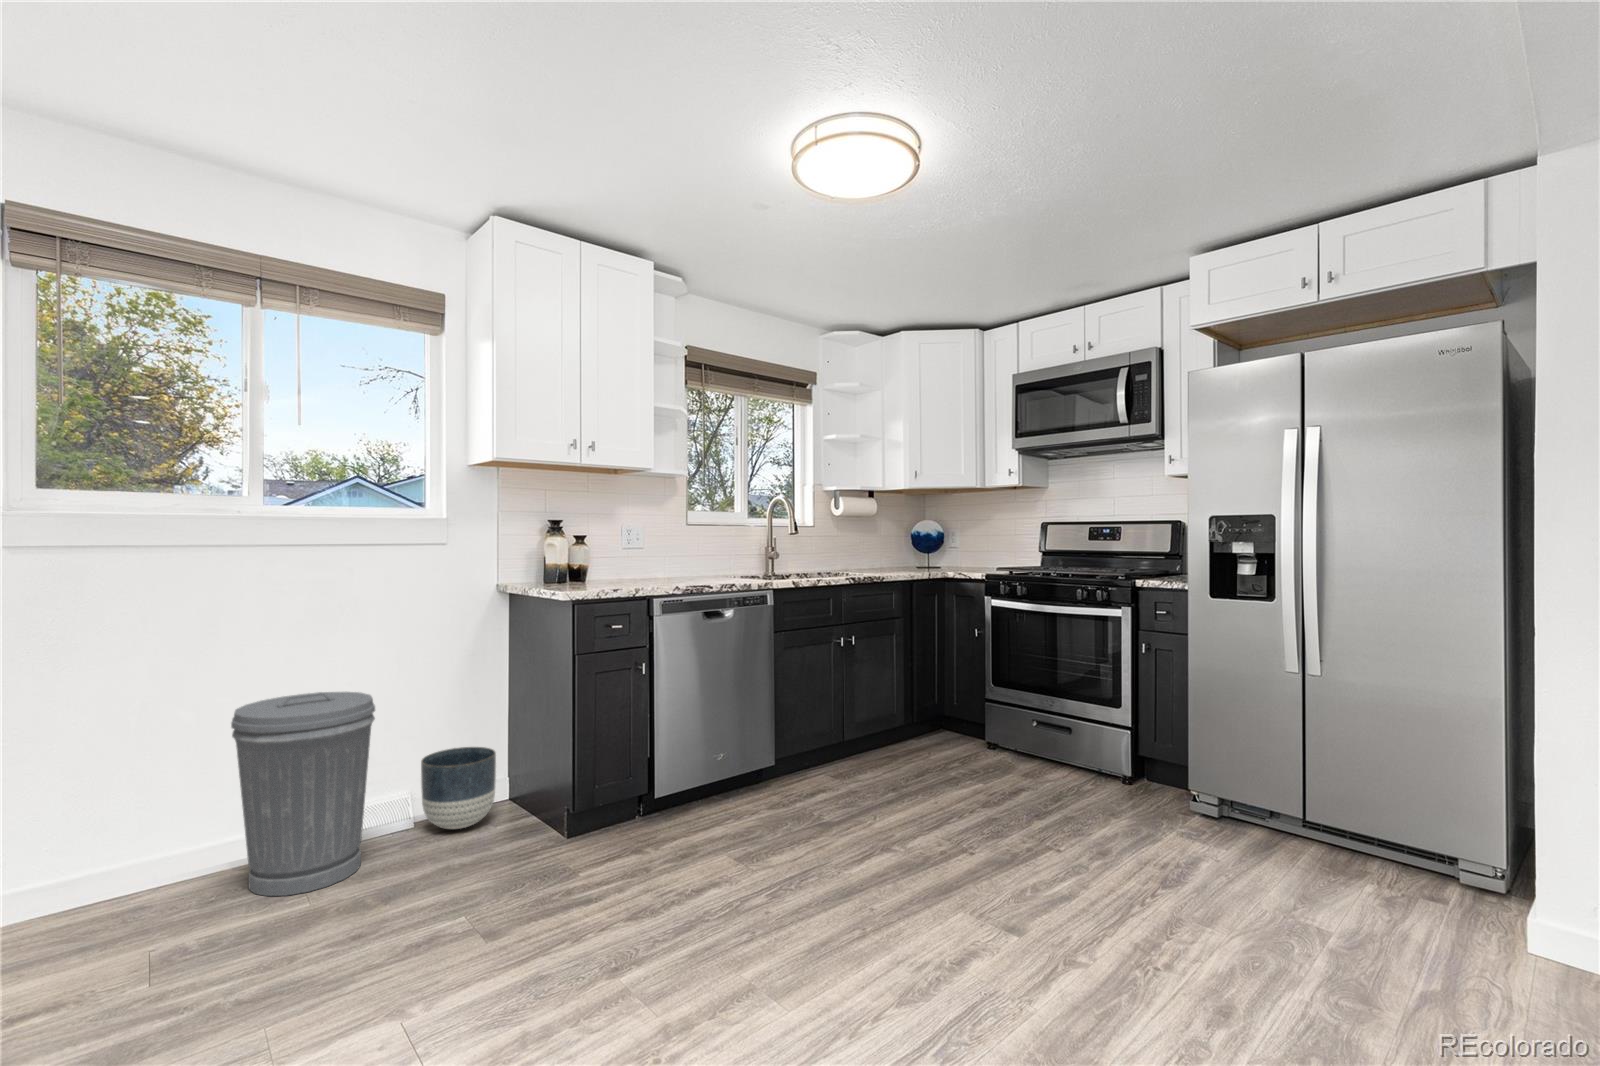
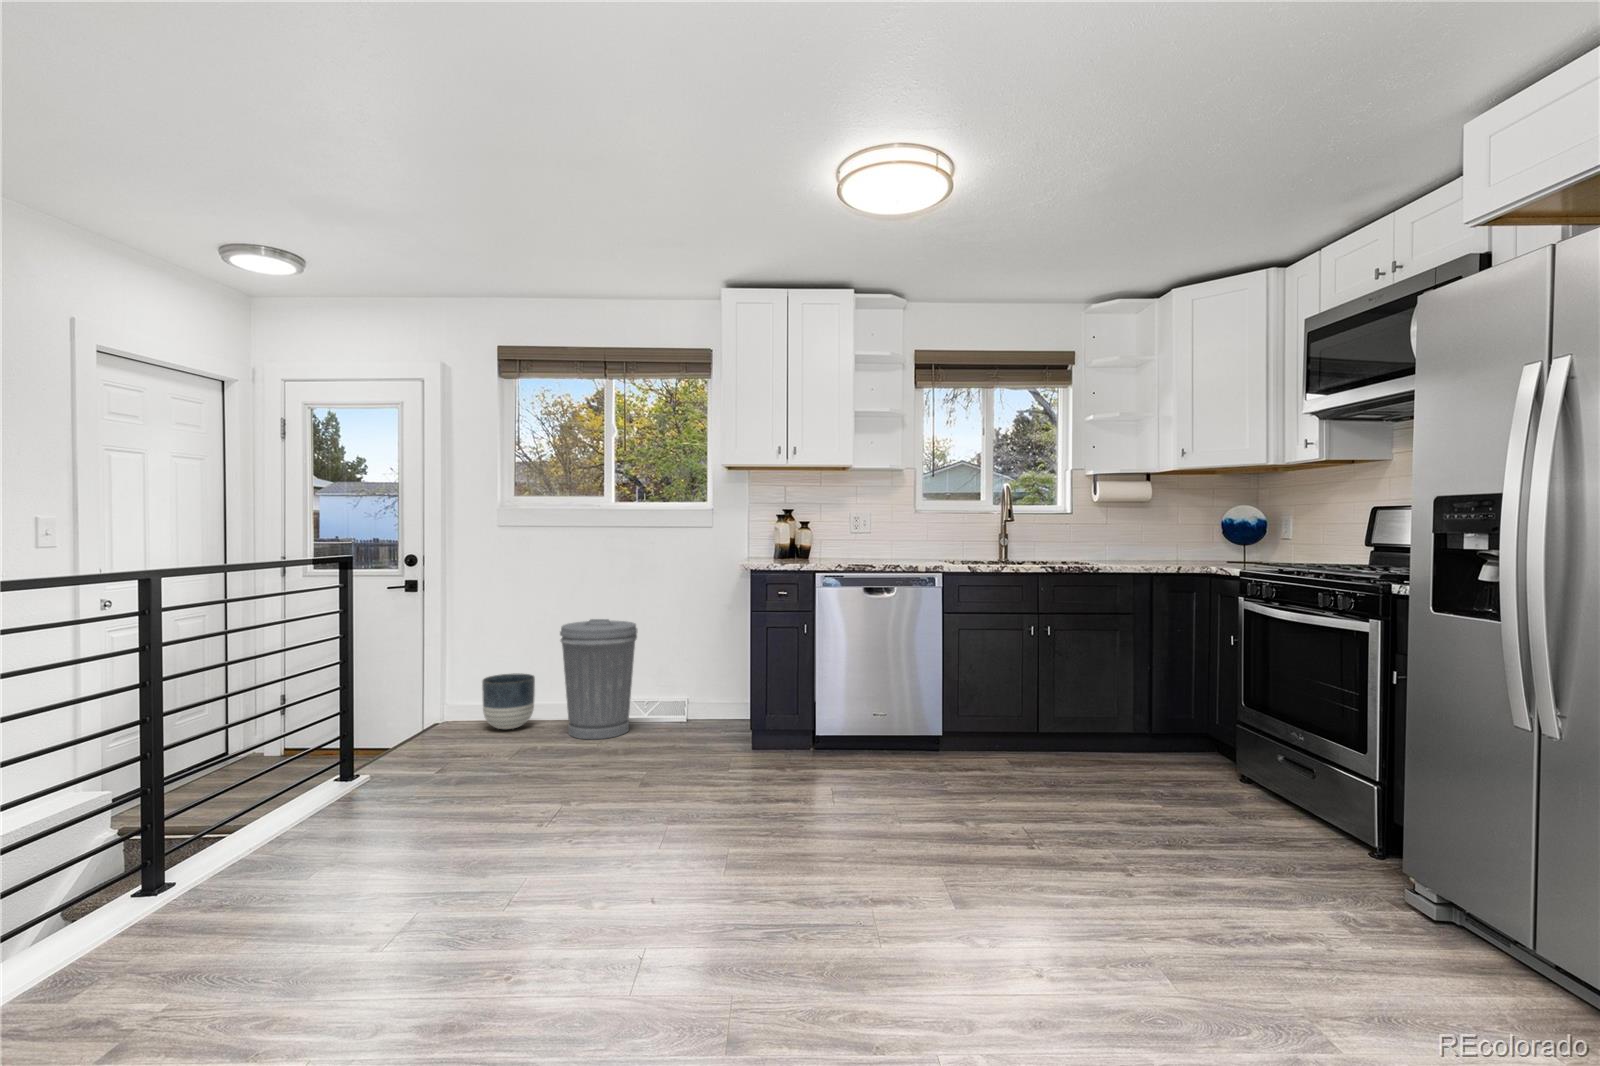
planter: present [421,747,496,829] -> present [482,673,535,729]

